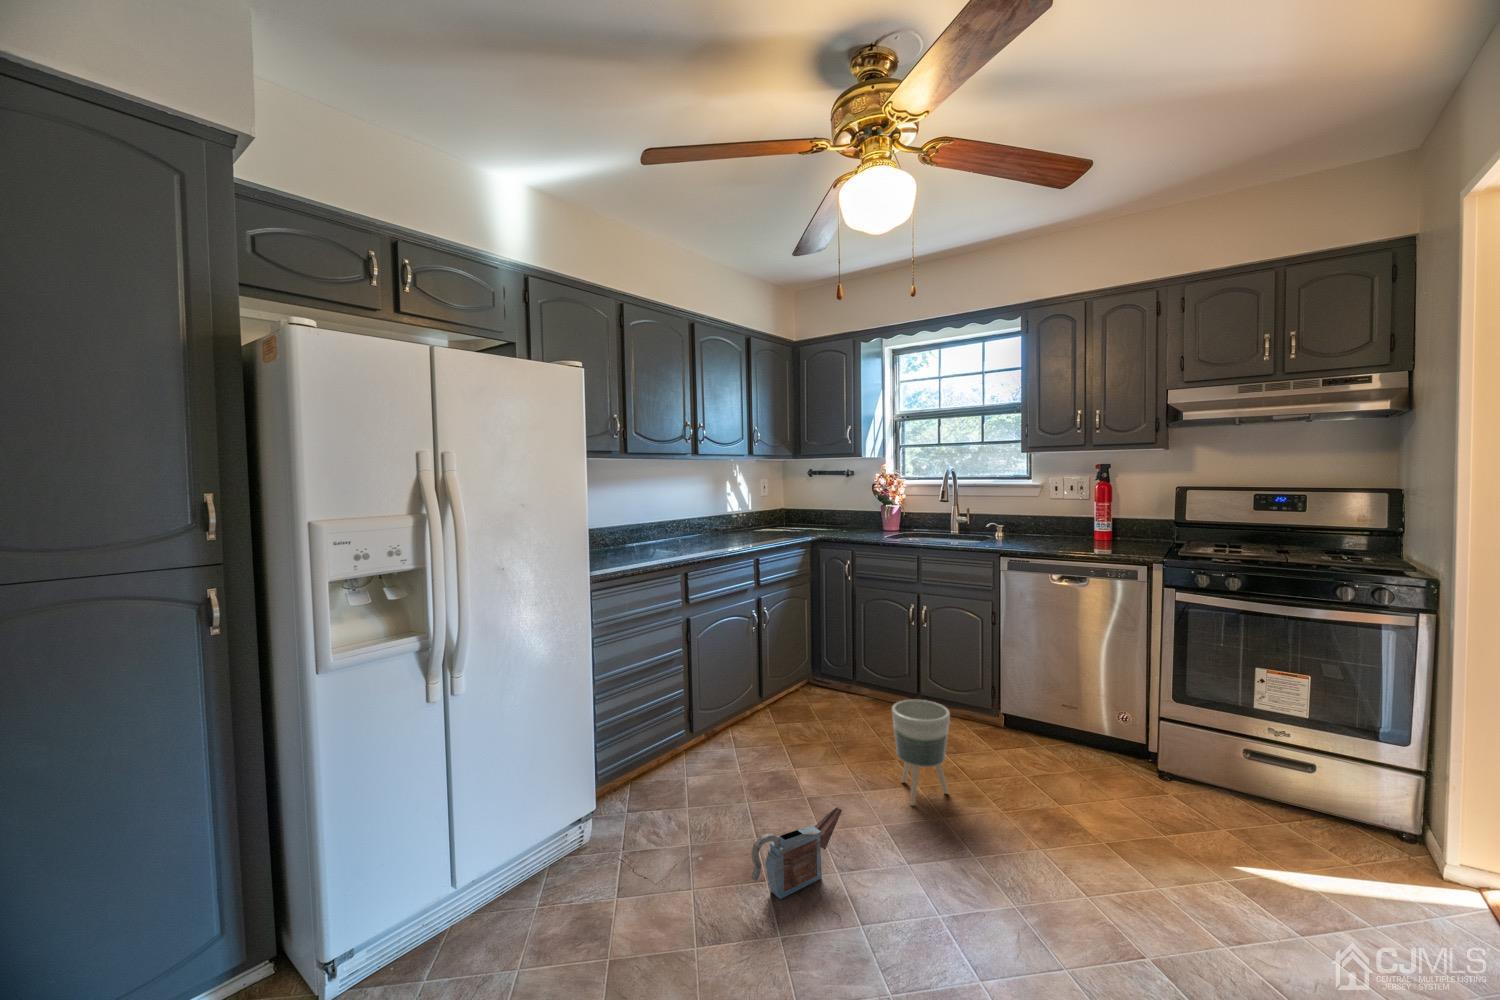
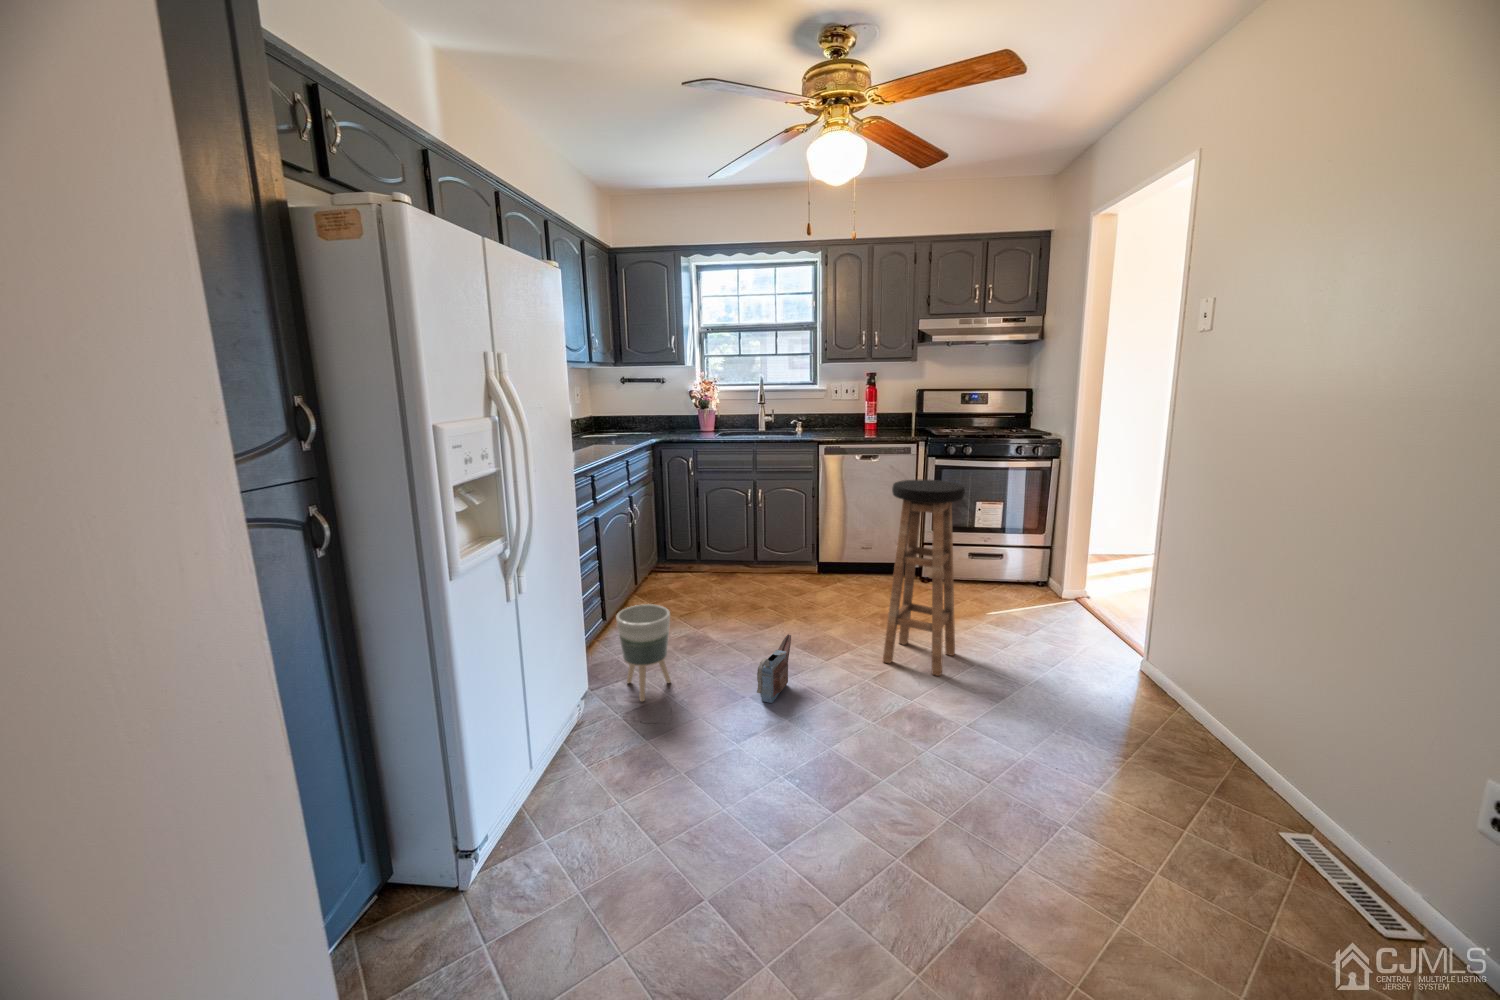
bar stool: none [984,618,1123,951] -> present [883,479,965,676]
planter: present [892,700,950,805] -> present [616,604,671,701]

